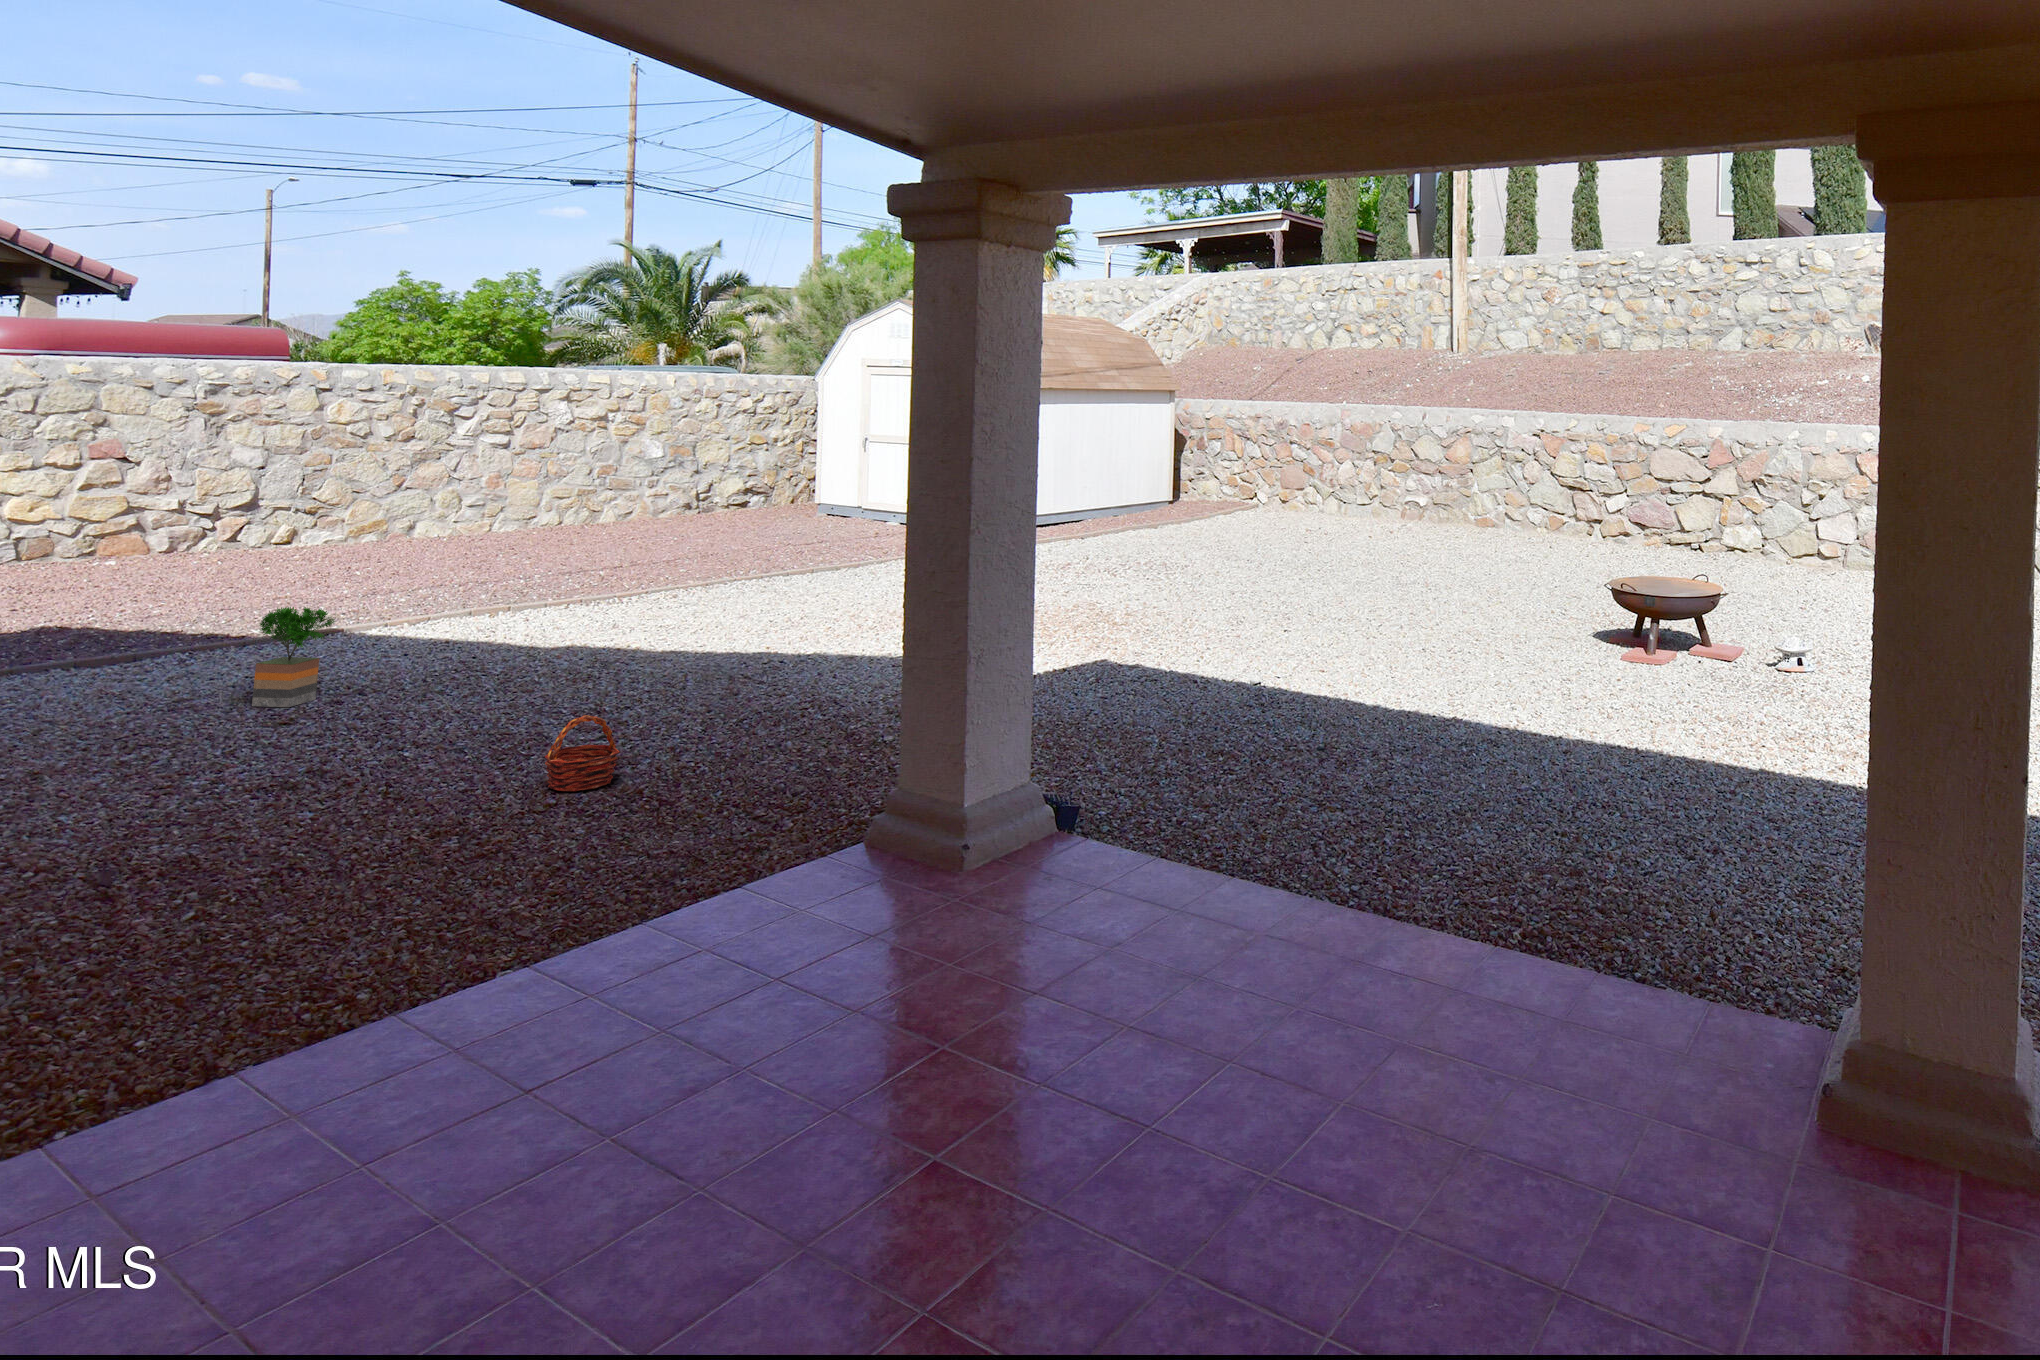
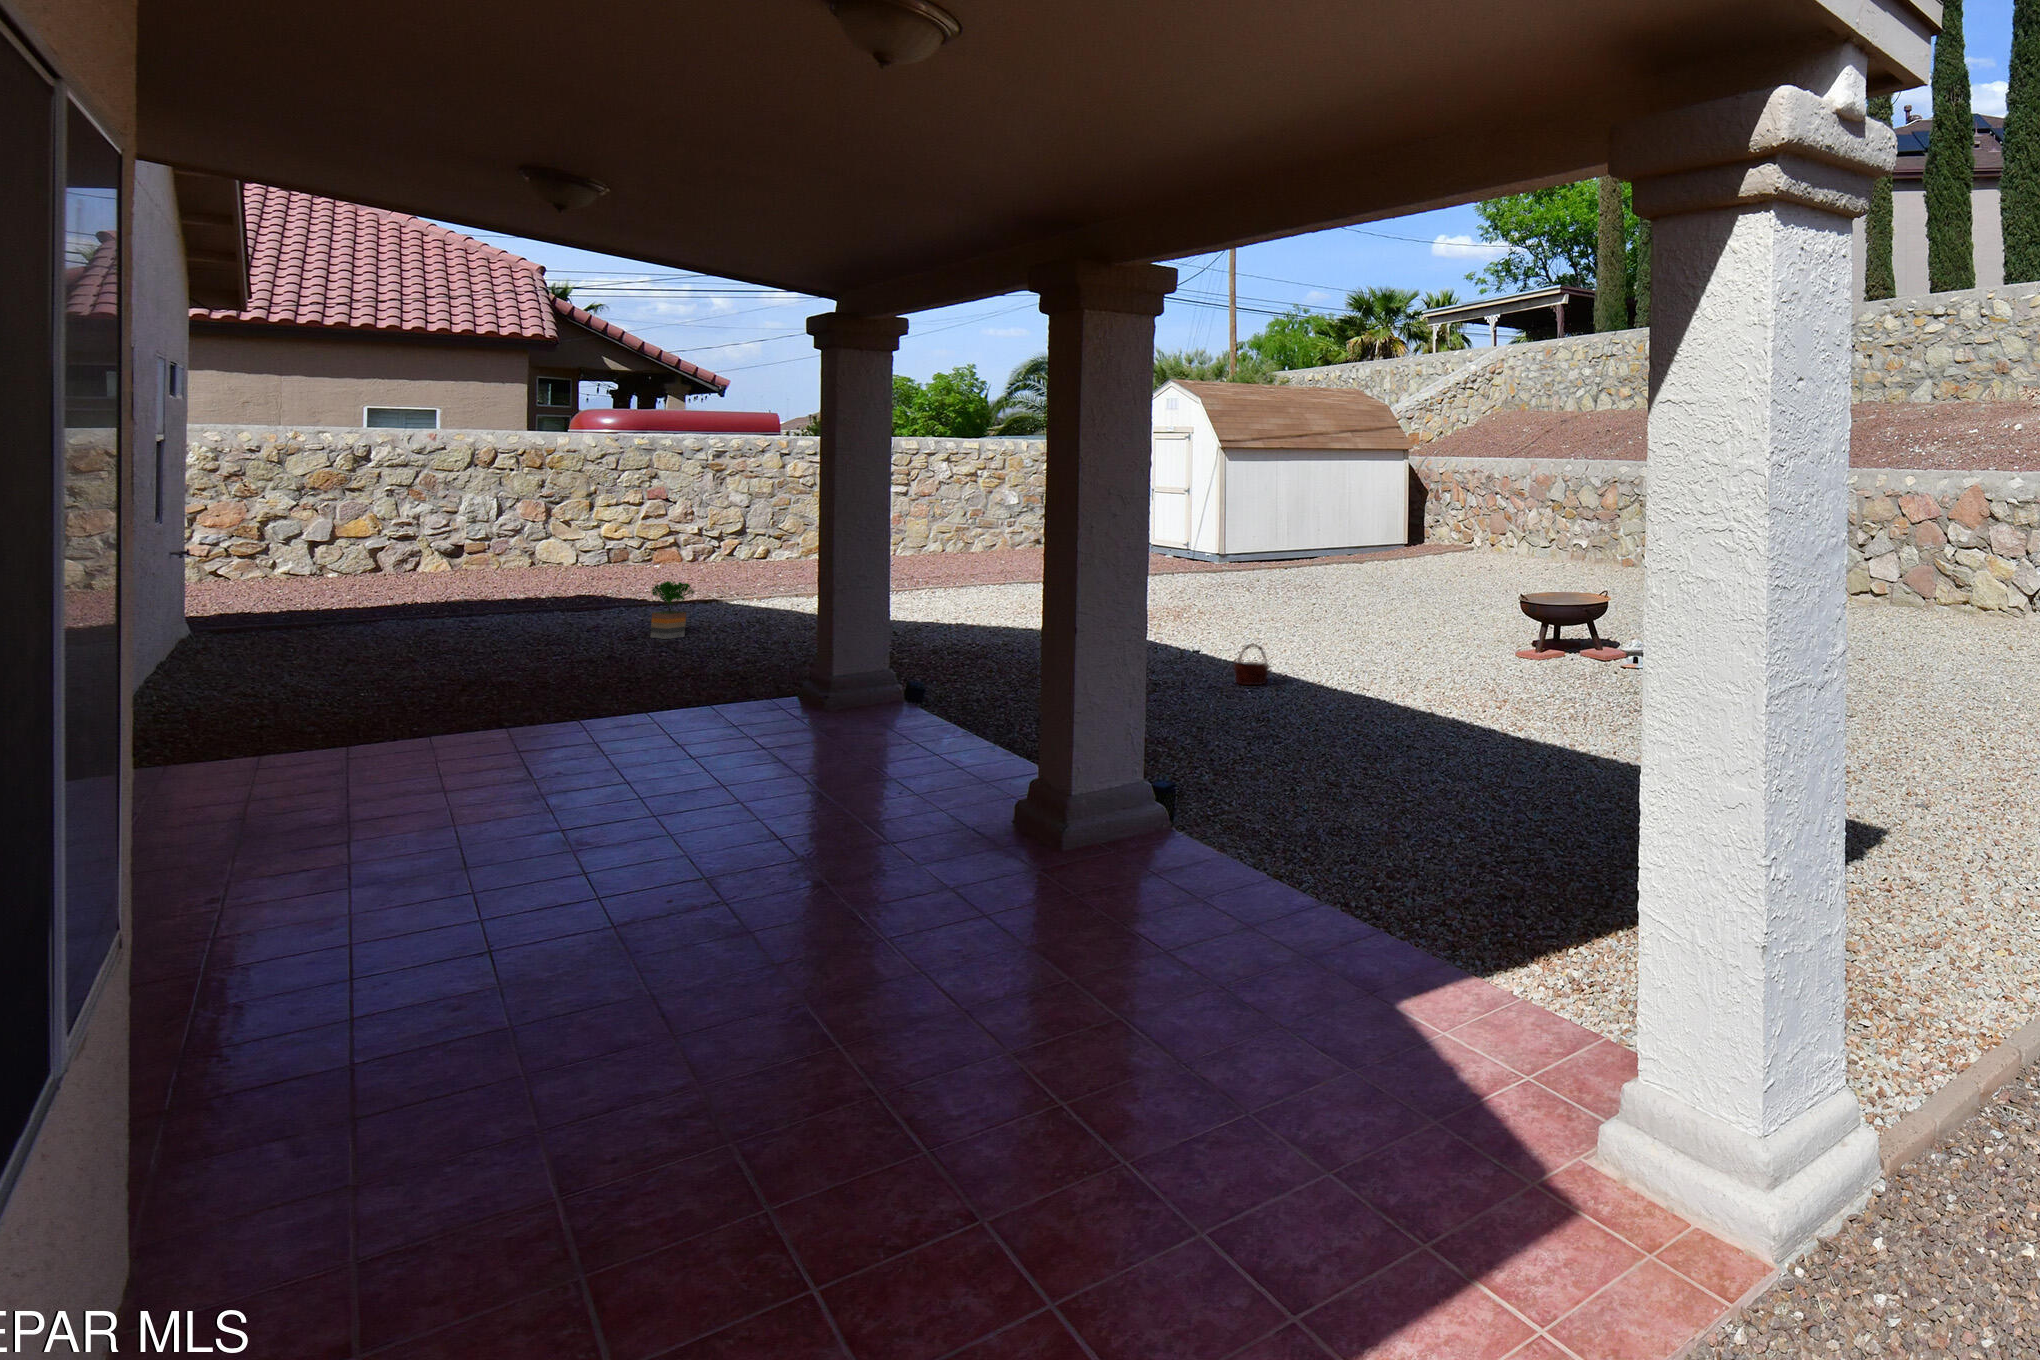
basket: present [545,715,620,791] -> present [1234,644,1269,685]

